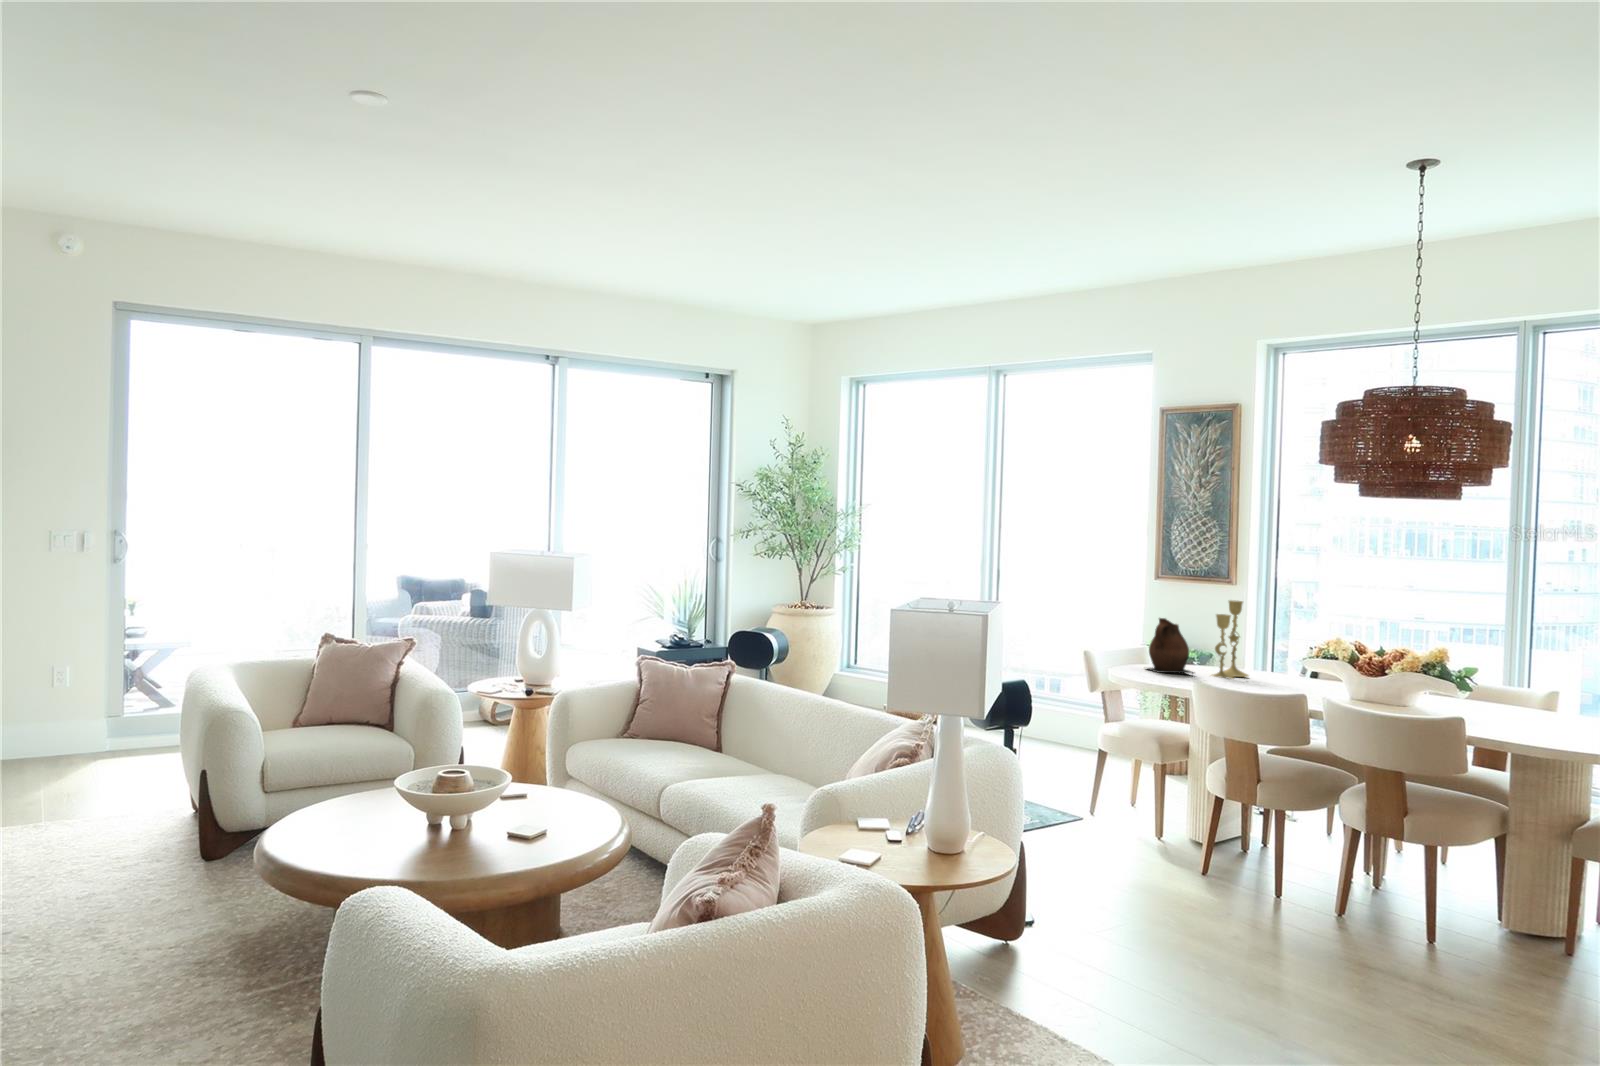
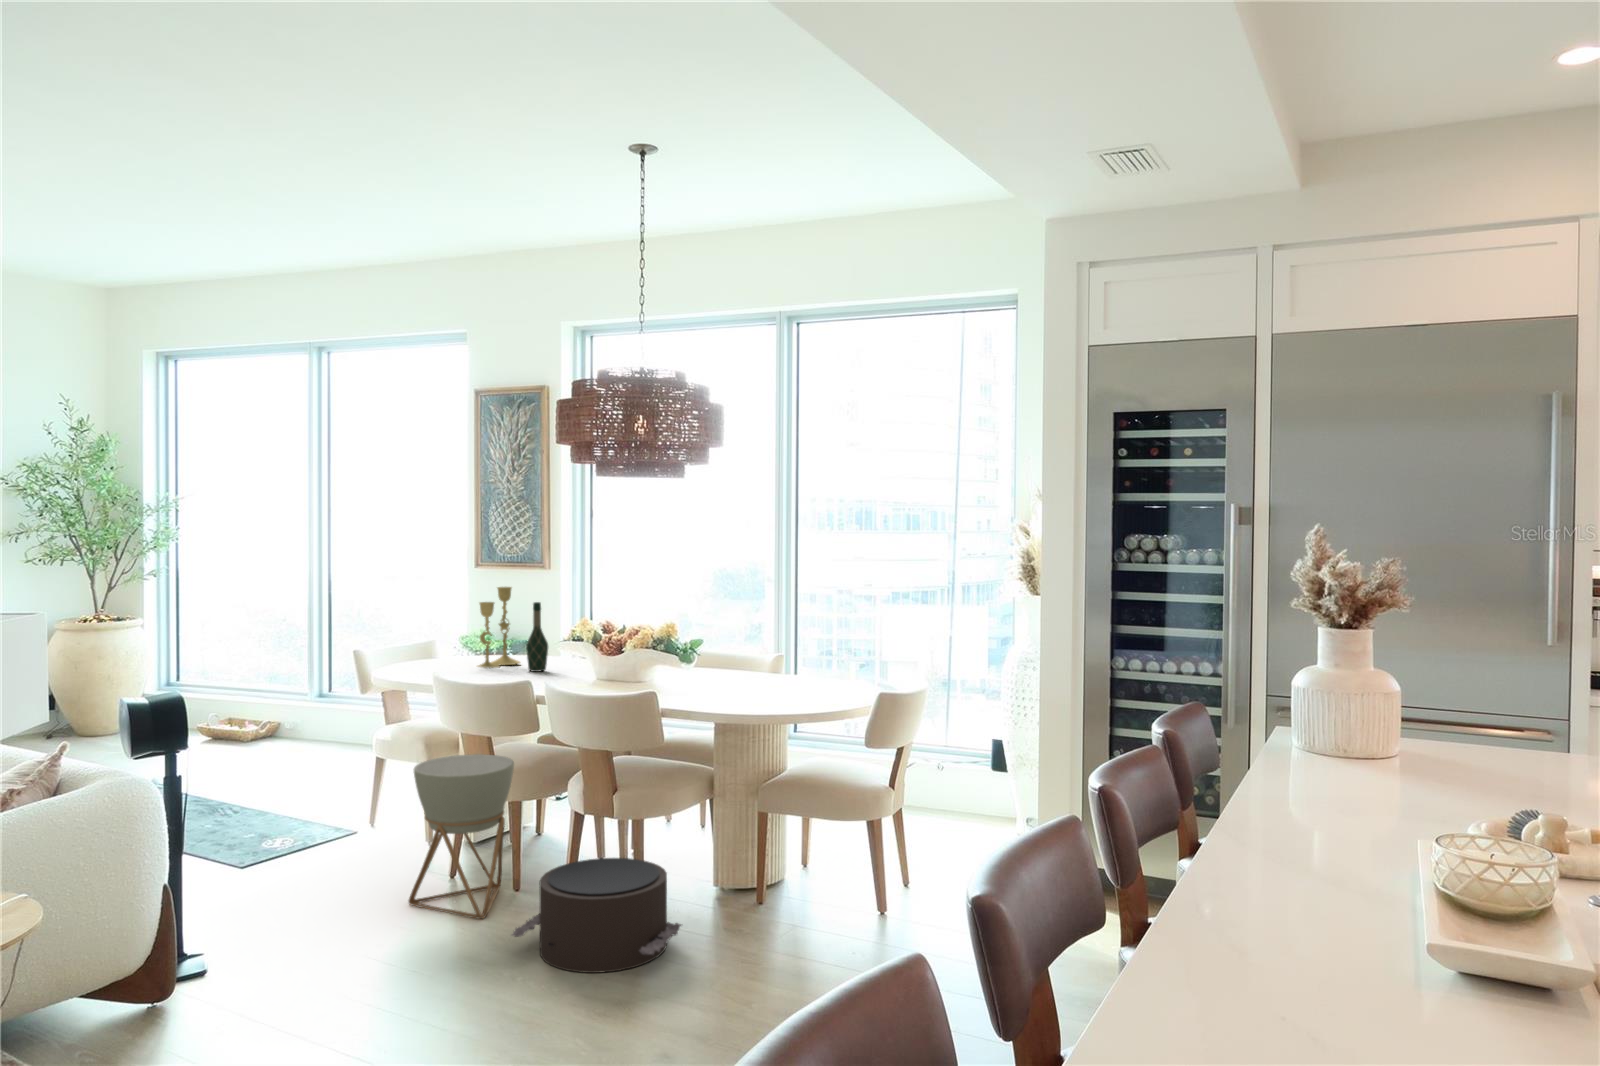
ceramic pitcher: present [1147,618,1194,674] -> none [401,610,454,669]
wine bottle: none [1268,618,1291,686] -> present [526,602,548,672]
planter: none [1192,760,1303,920] -> present [408,754,514,919]
pouf: none [1336,880,1526,998] -> present [512,858,682,973]

